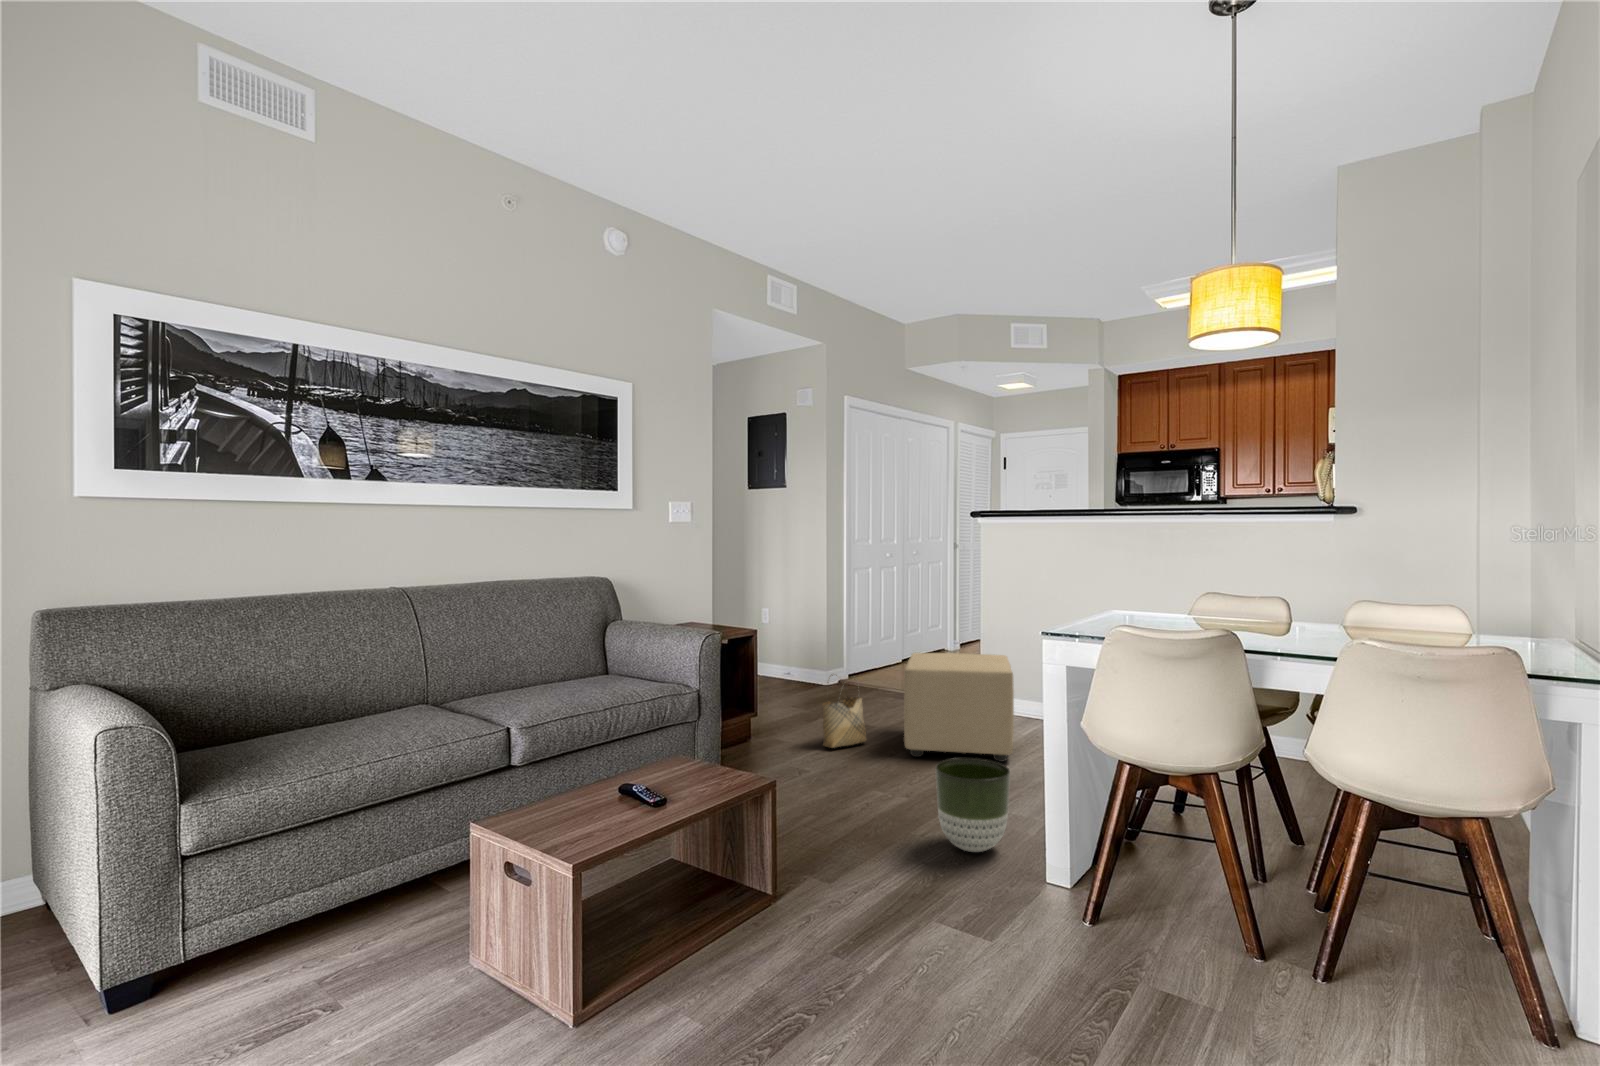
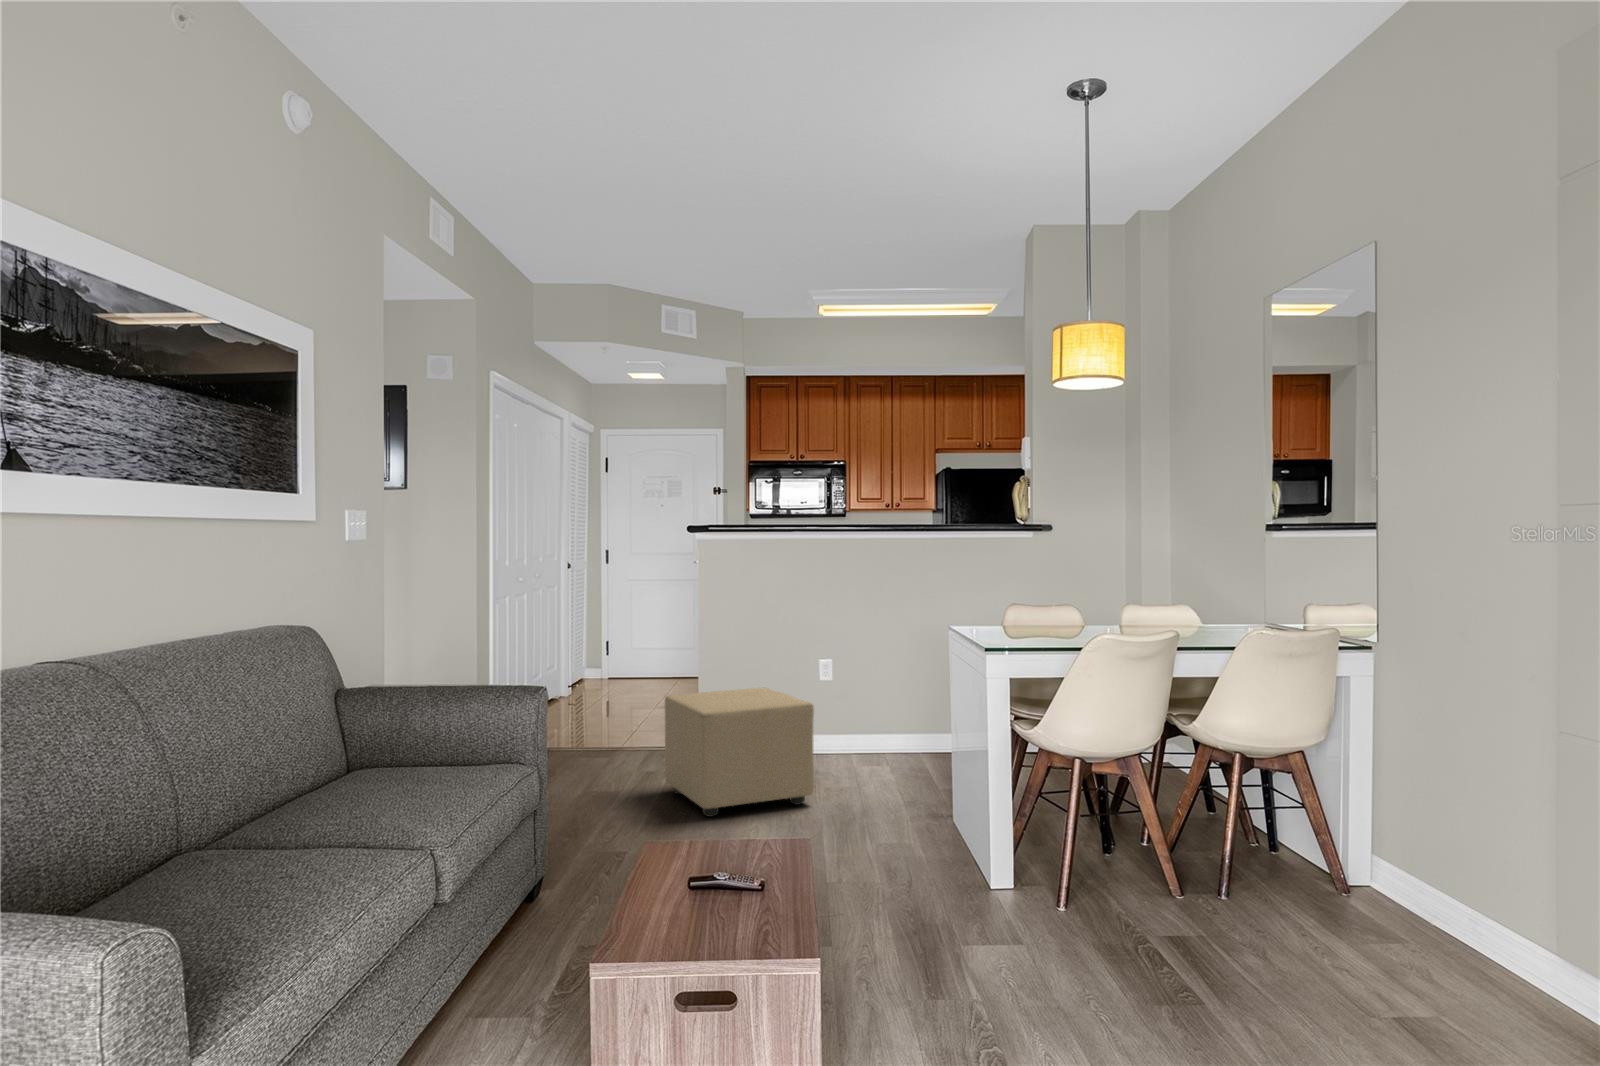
woven basket: present [823,675,866,748] -> none [592,731,638,825]
planter: present [936,758,1010,852] -> none [858,794,936,893]

